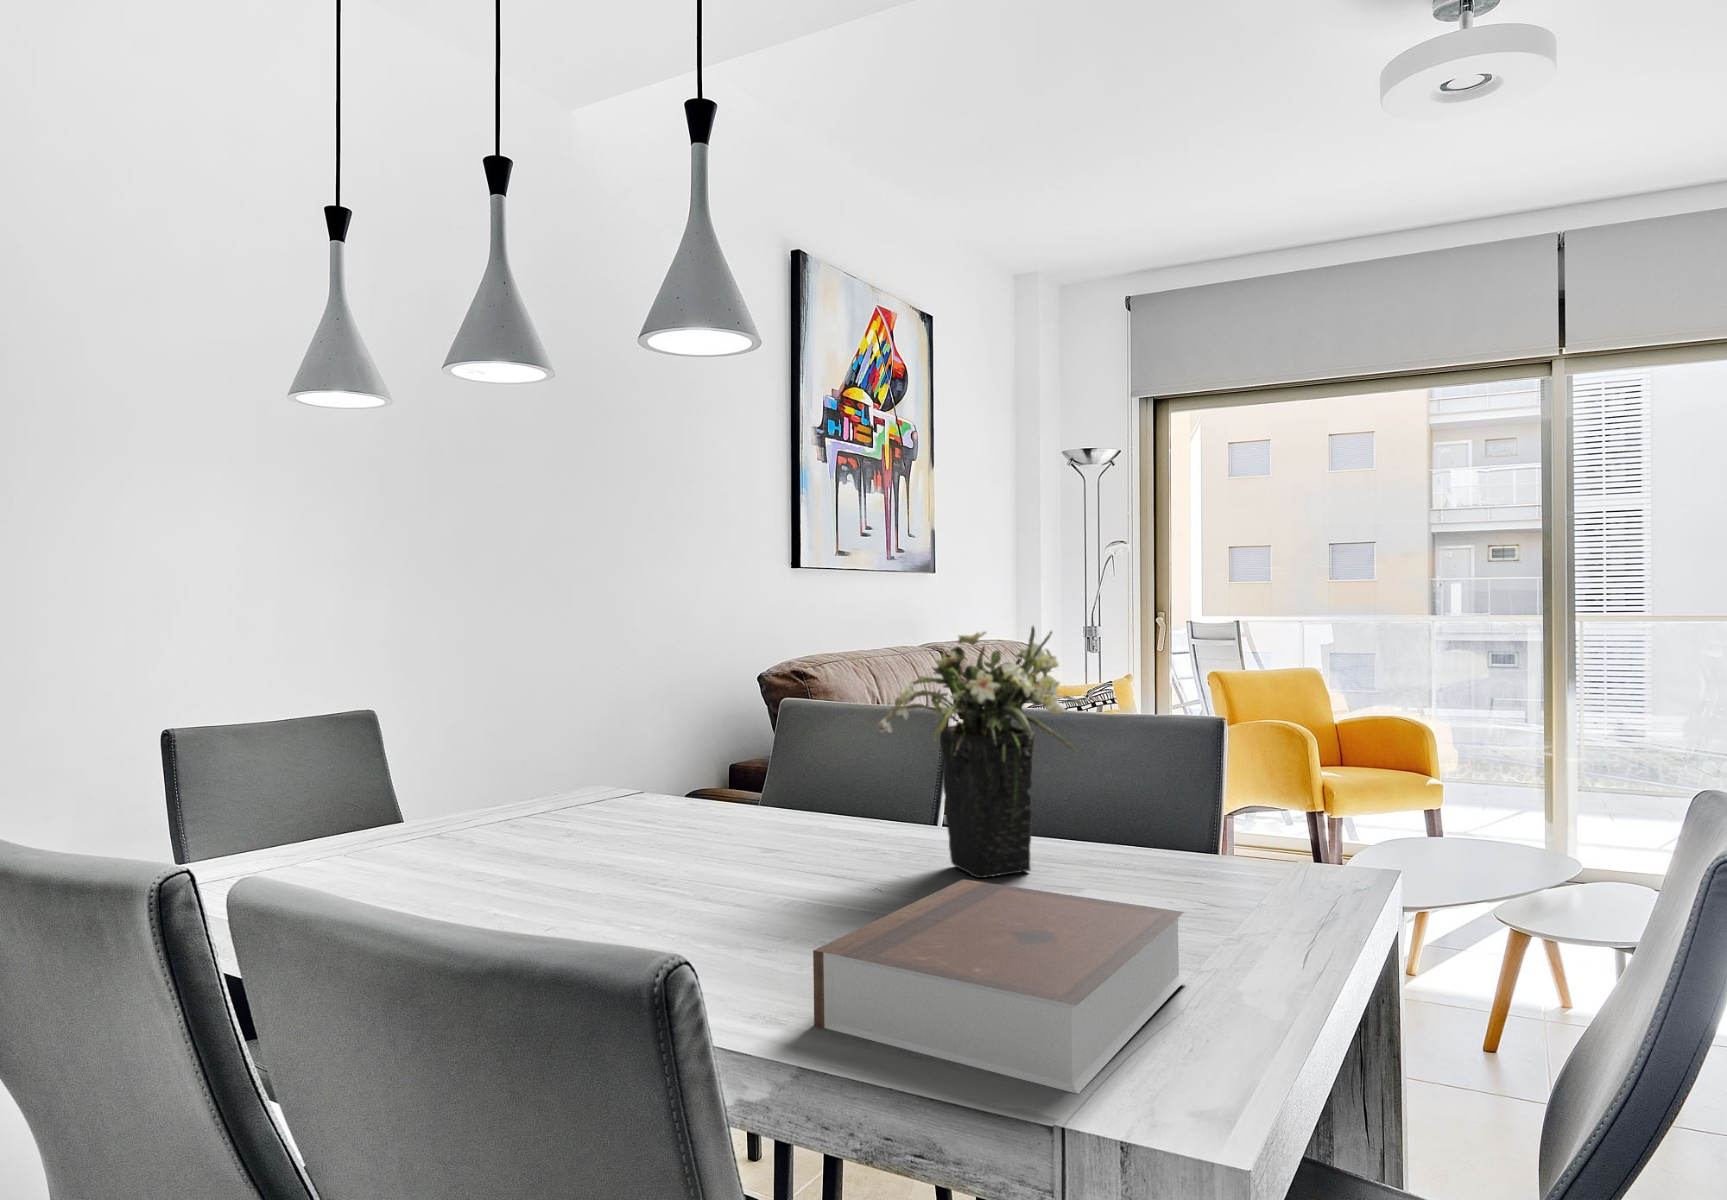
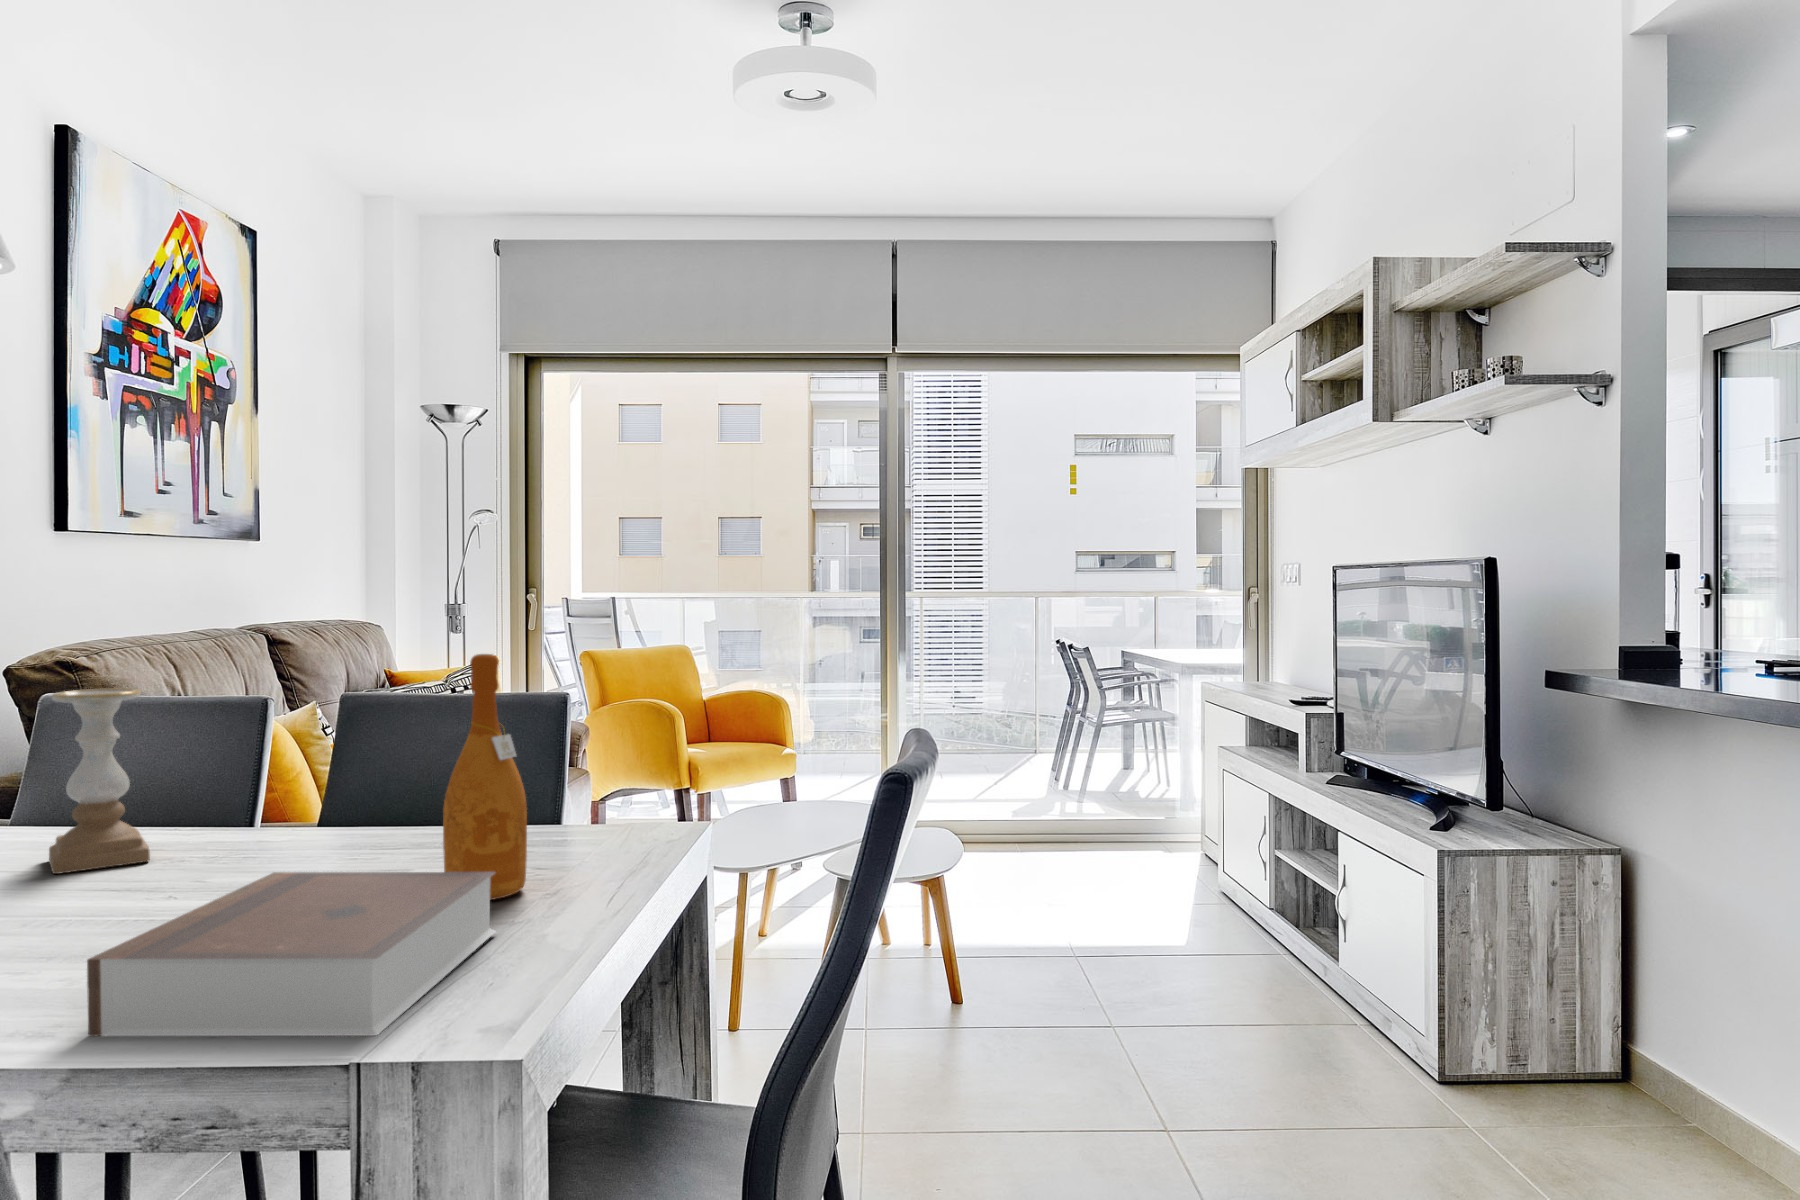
flower arrangement: present [877,626,1082,878] -> none [172,612,415,874]
wine bottle: none [1118,668,1206,937] -> present [443,654,527,900]
candle holder: none [789,693,860,850] -> present [49,688,150,874]

